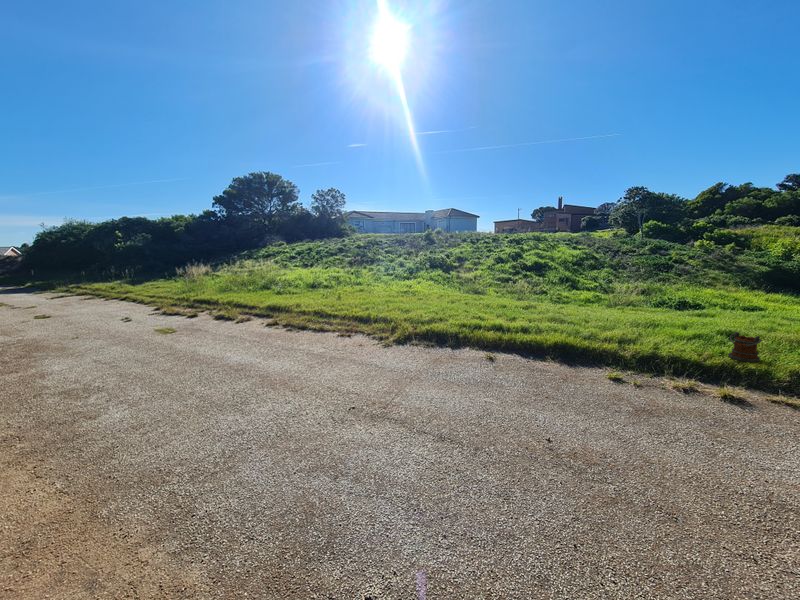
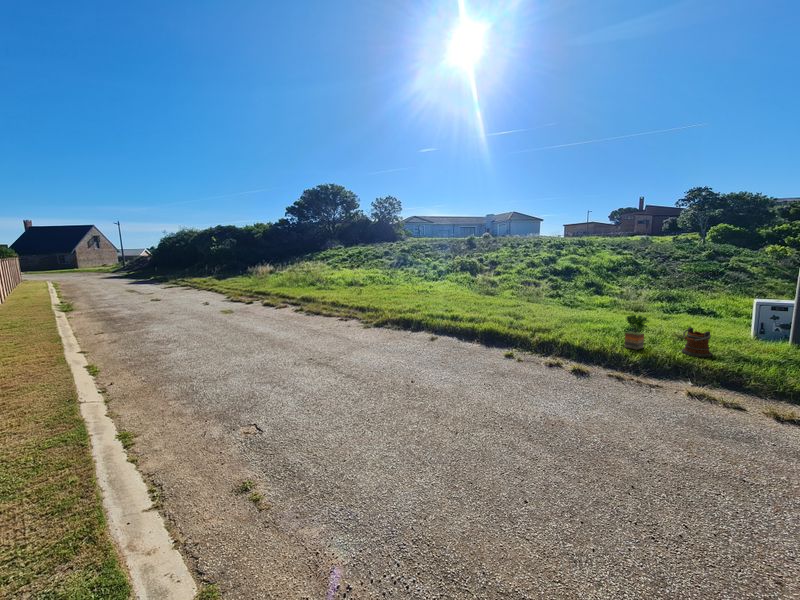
potted tree: none [670,320,698,357] -> present [624,315,649,350]

